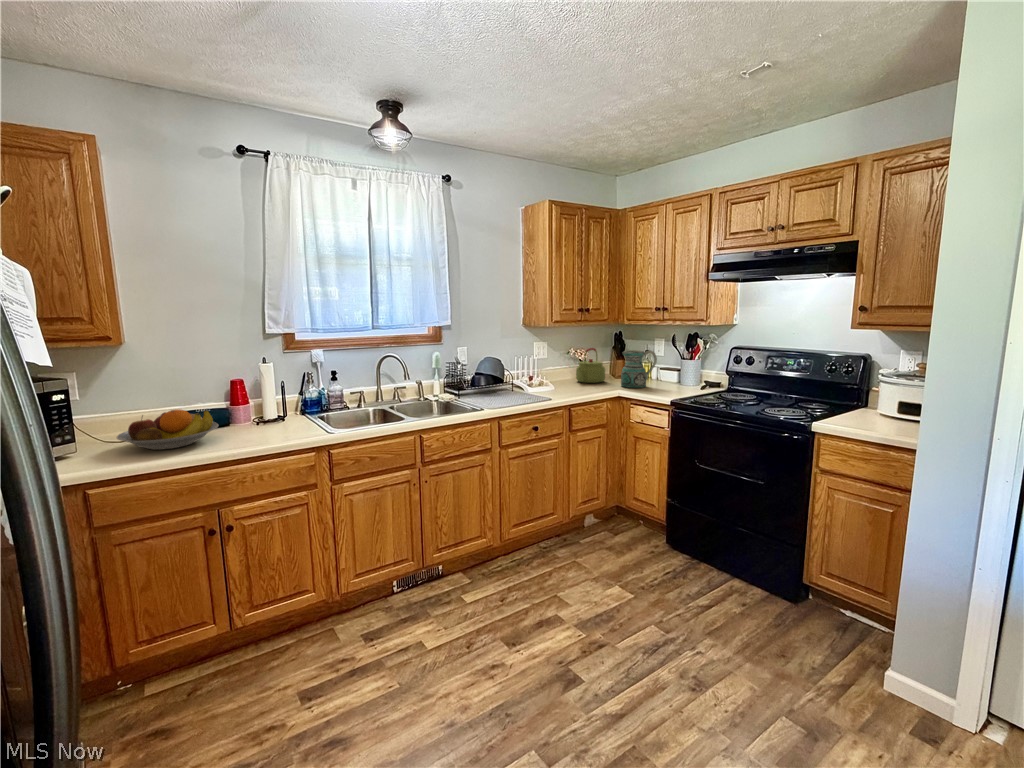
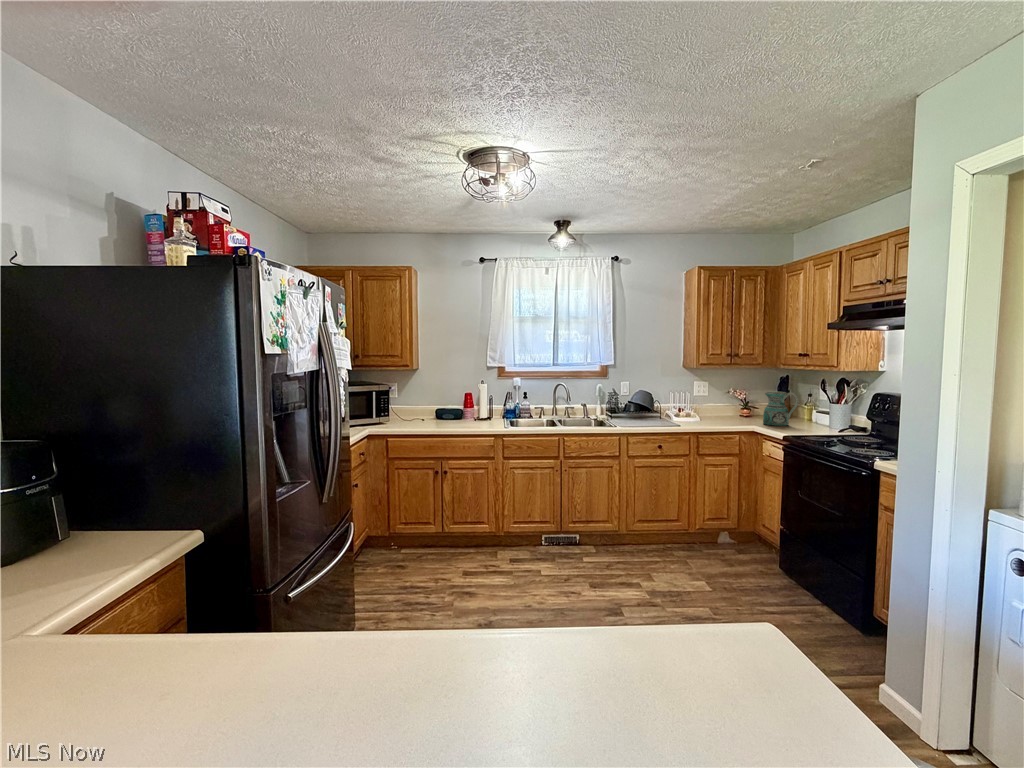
kettle: present [576,348,605,383] -> none [727,388,758,420]
fruit bowl: present [117,410,218,450] -> none [406,405,452,425]

